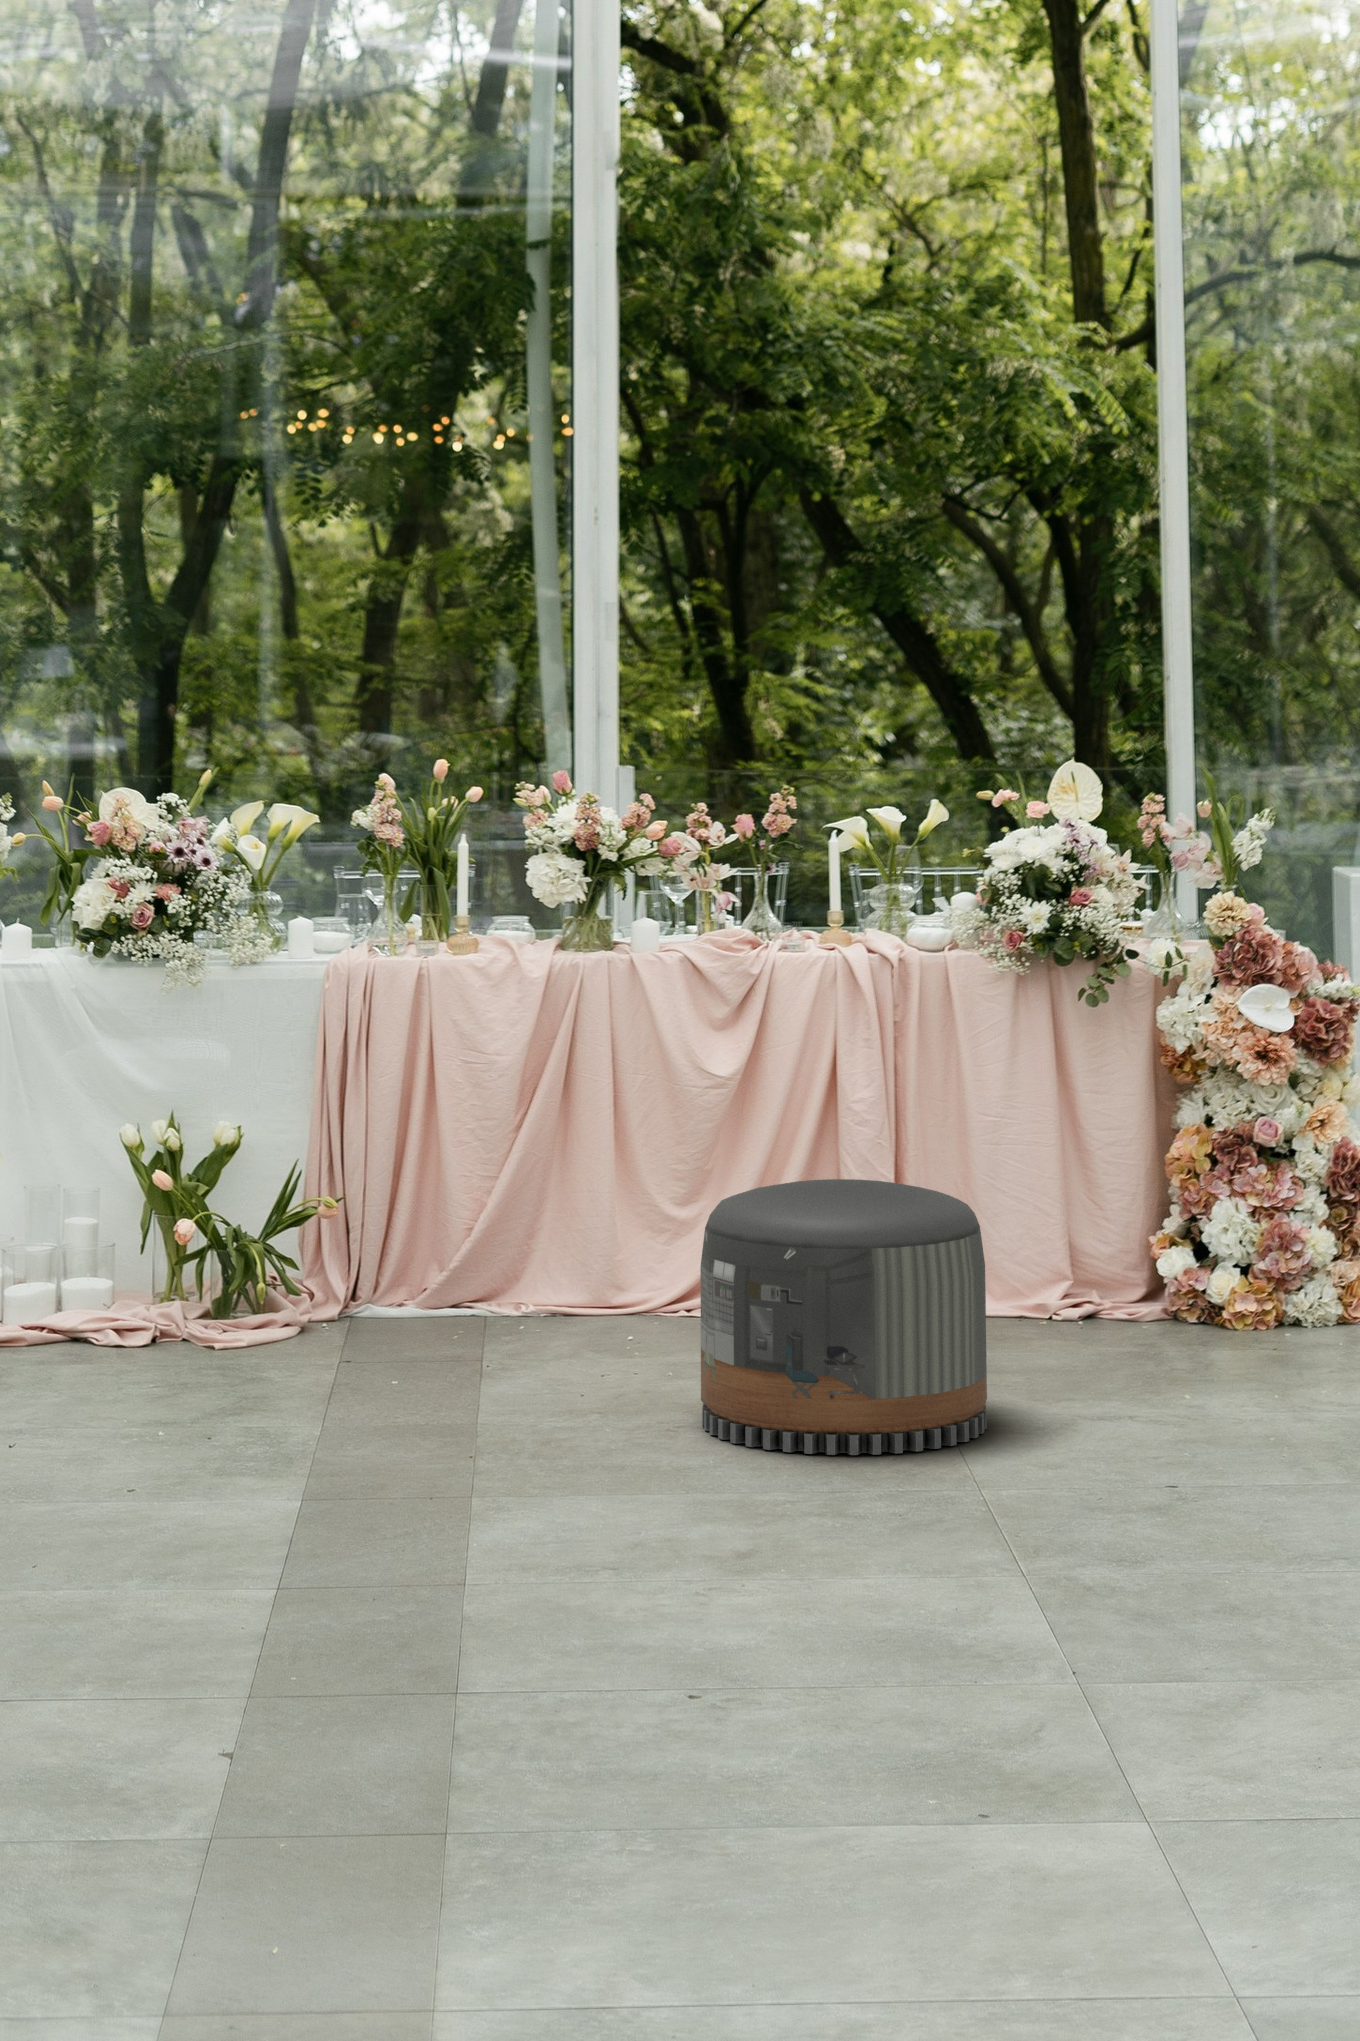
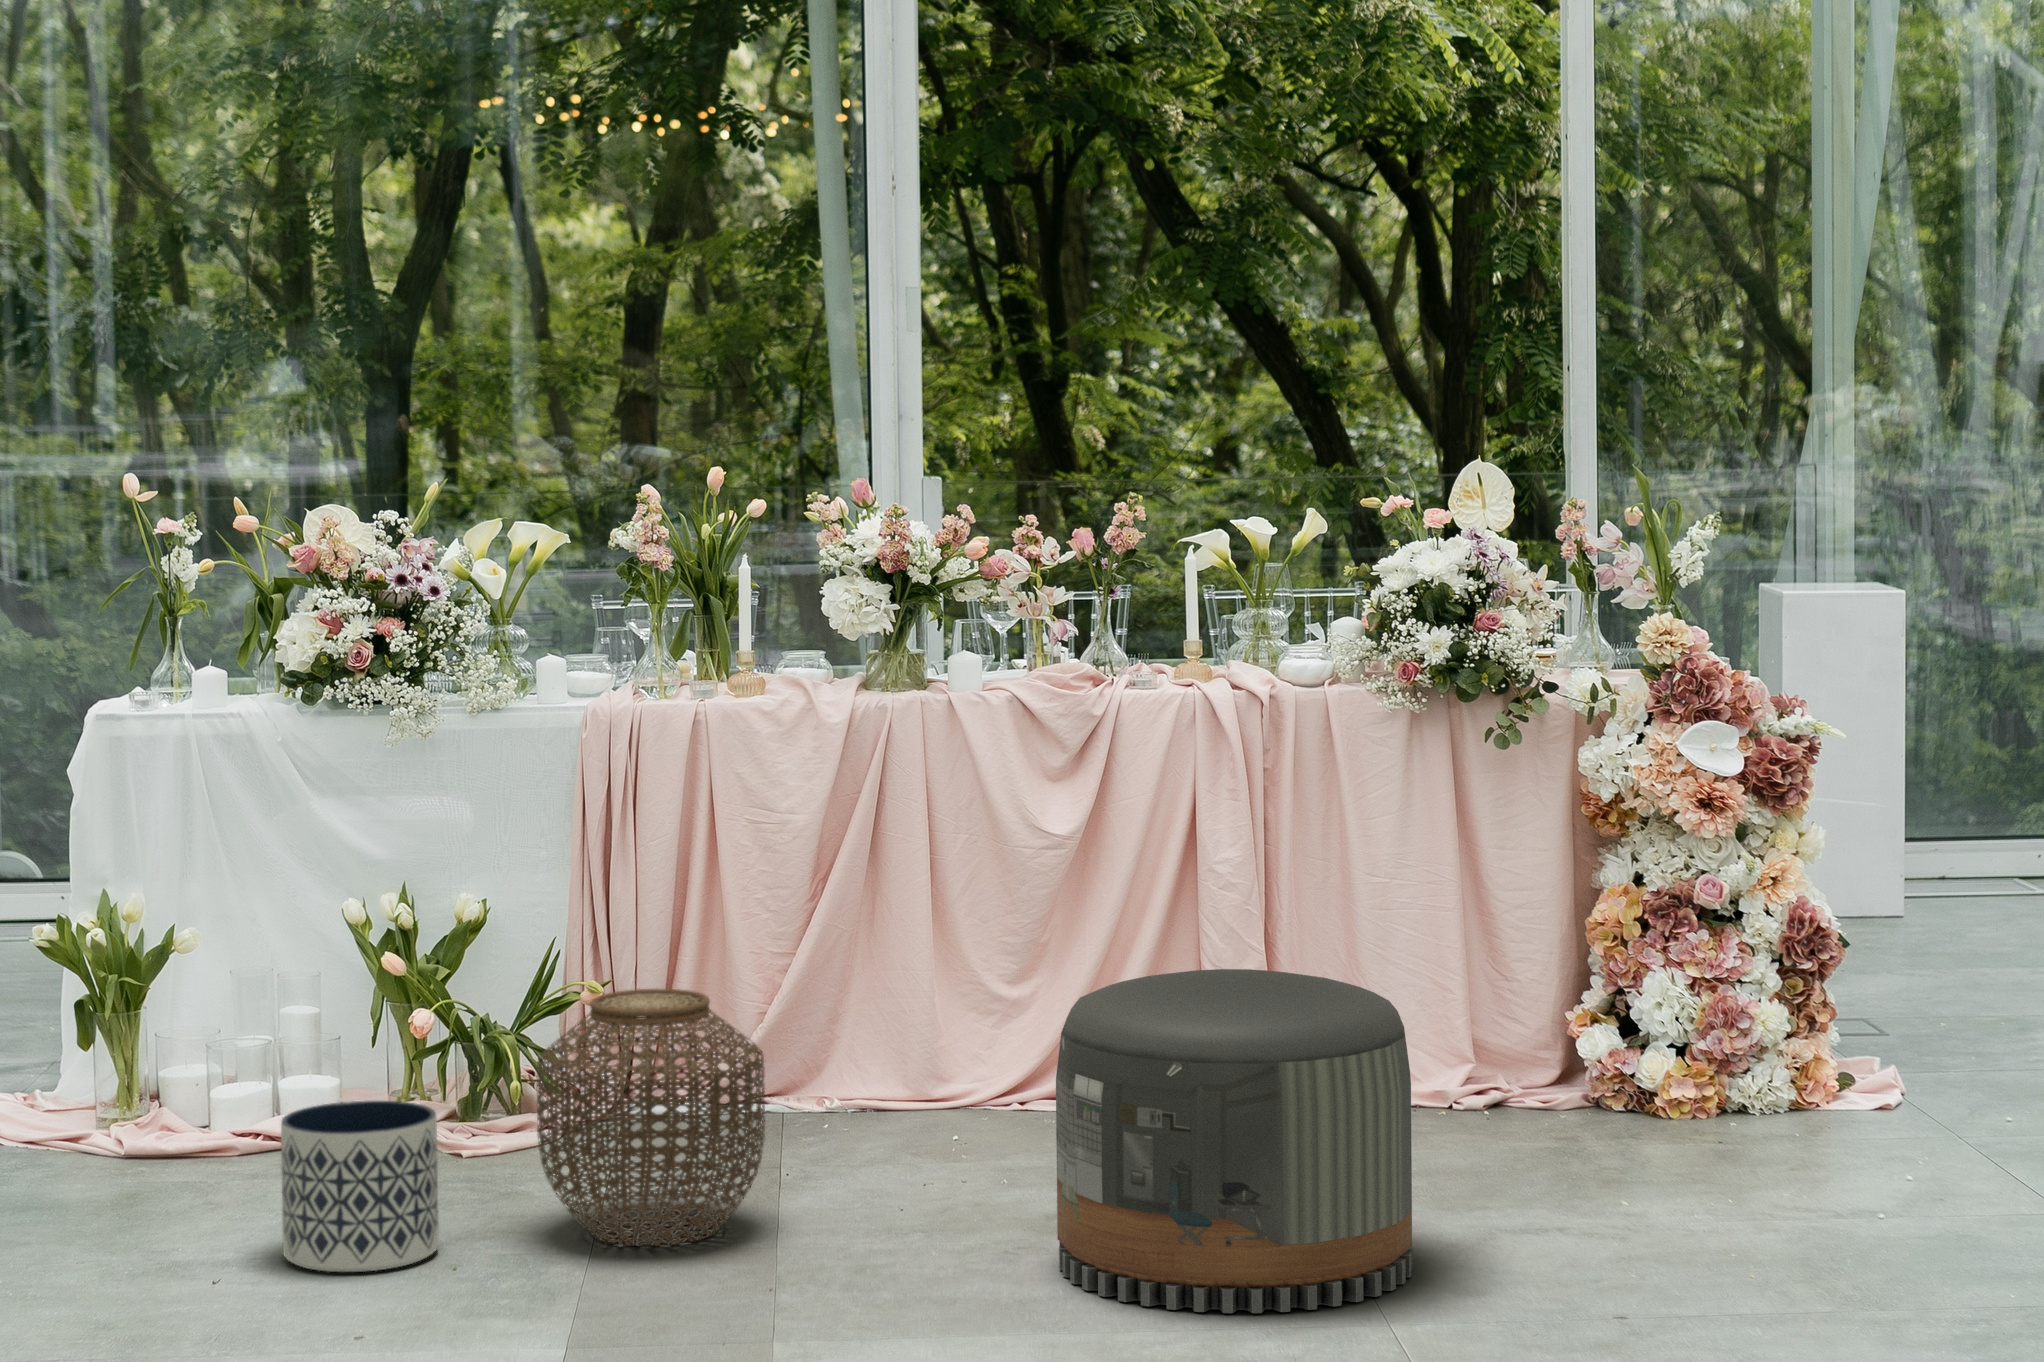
woven basket: none [284,1194,468,1407] -> present [537,989,765,1246]
planter: none [76,1283,203,1421] -> present [281,1101,439,1272]

